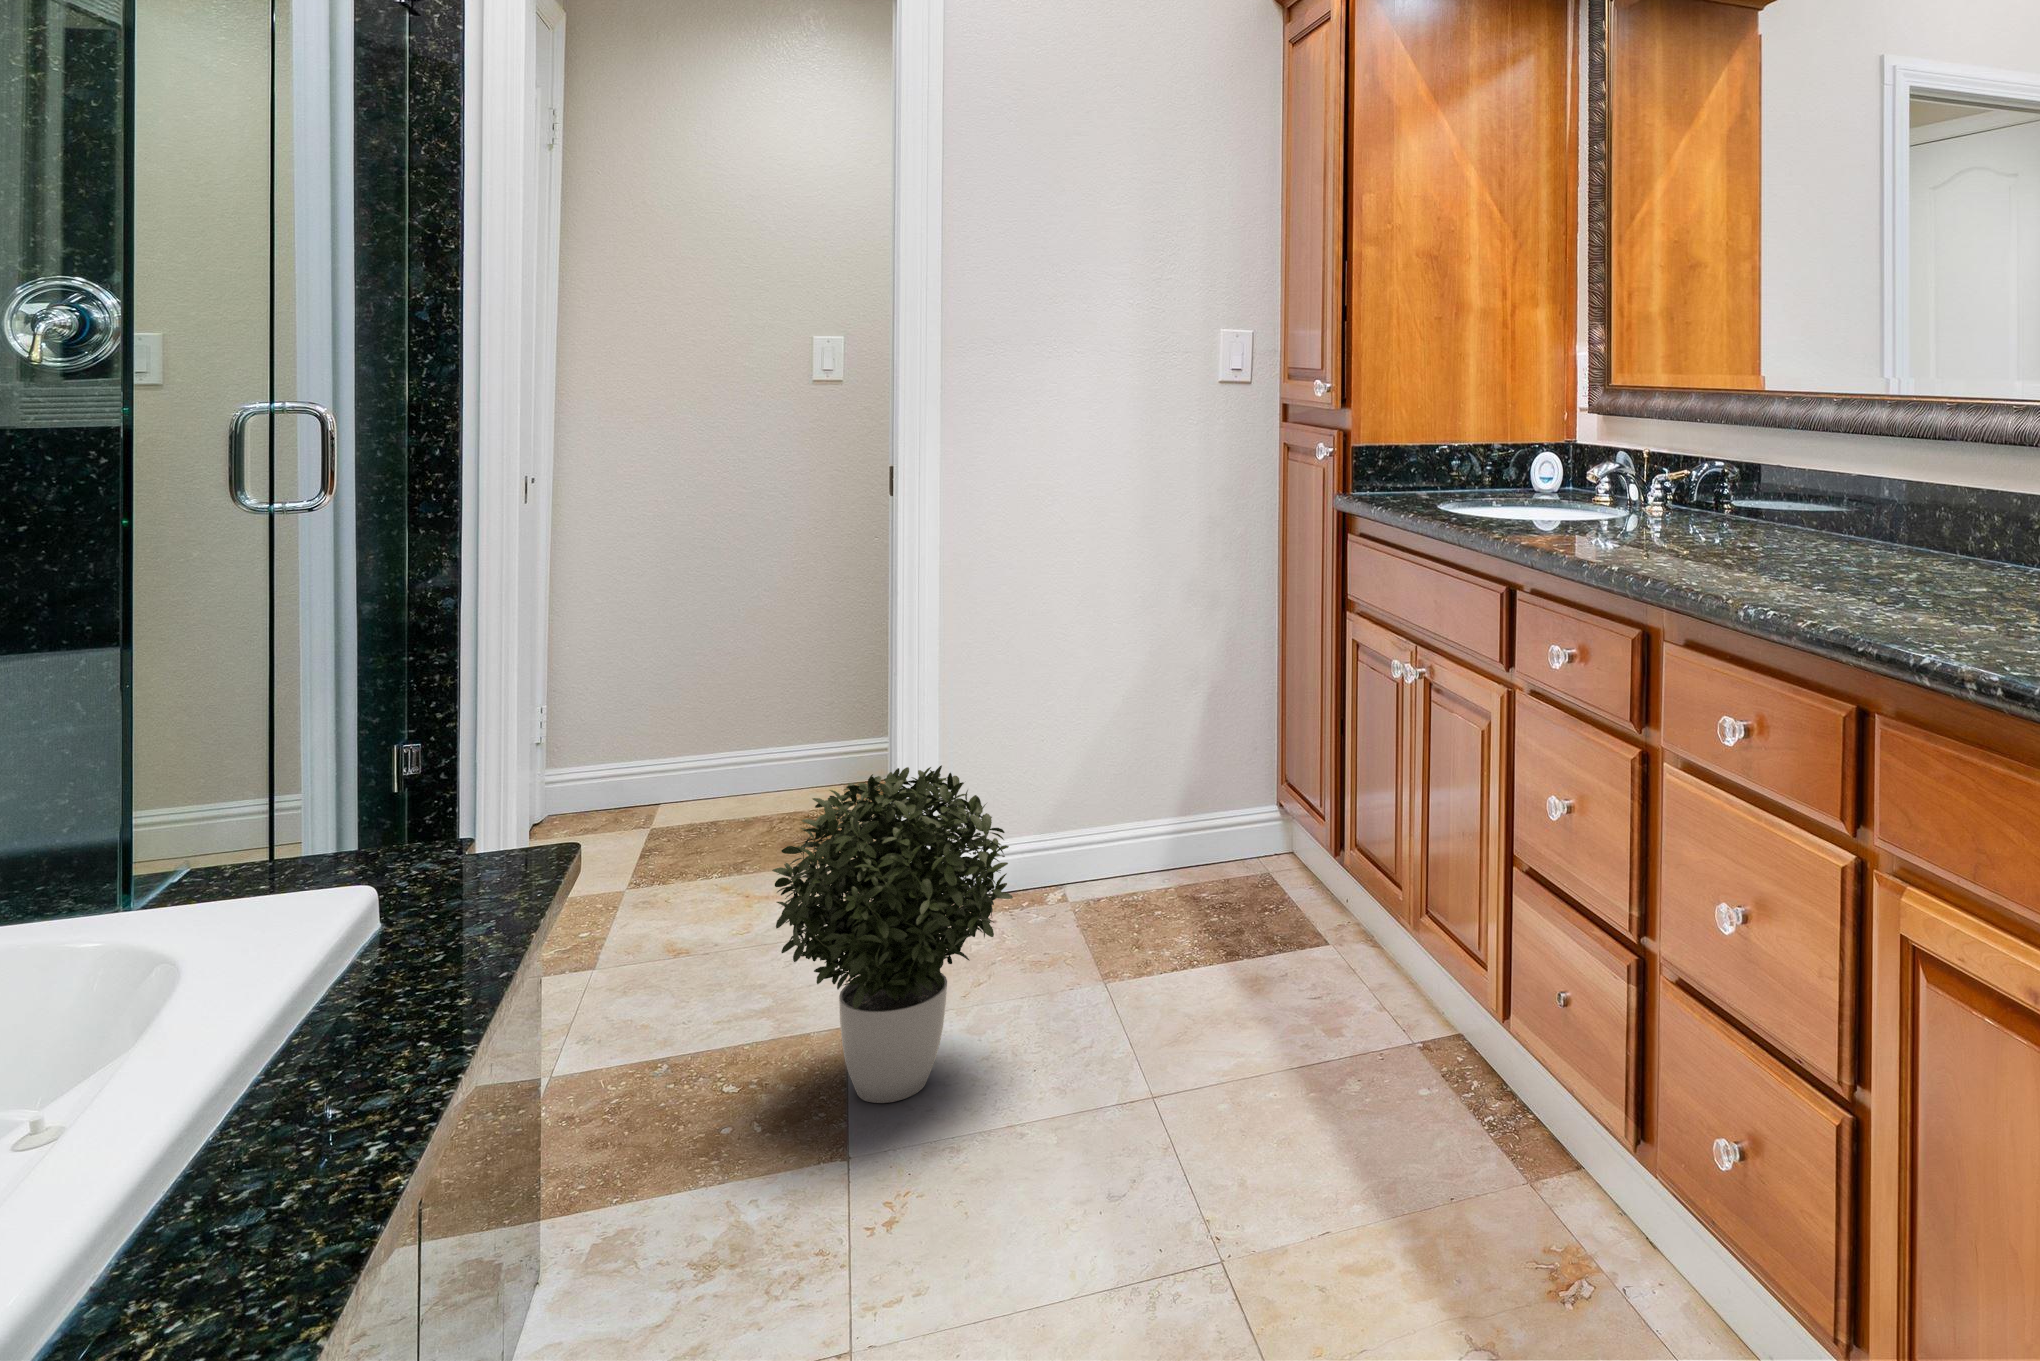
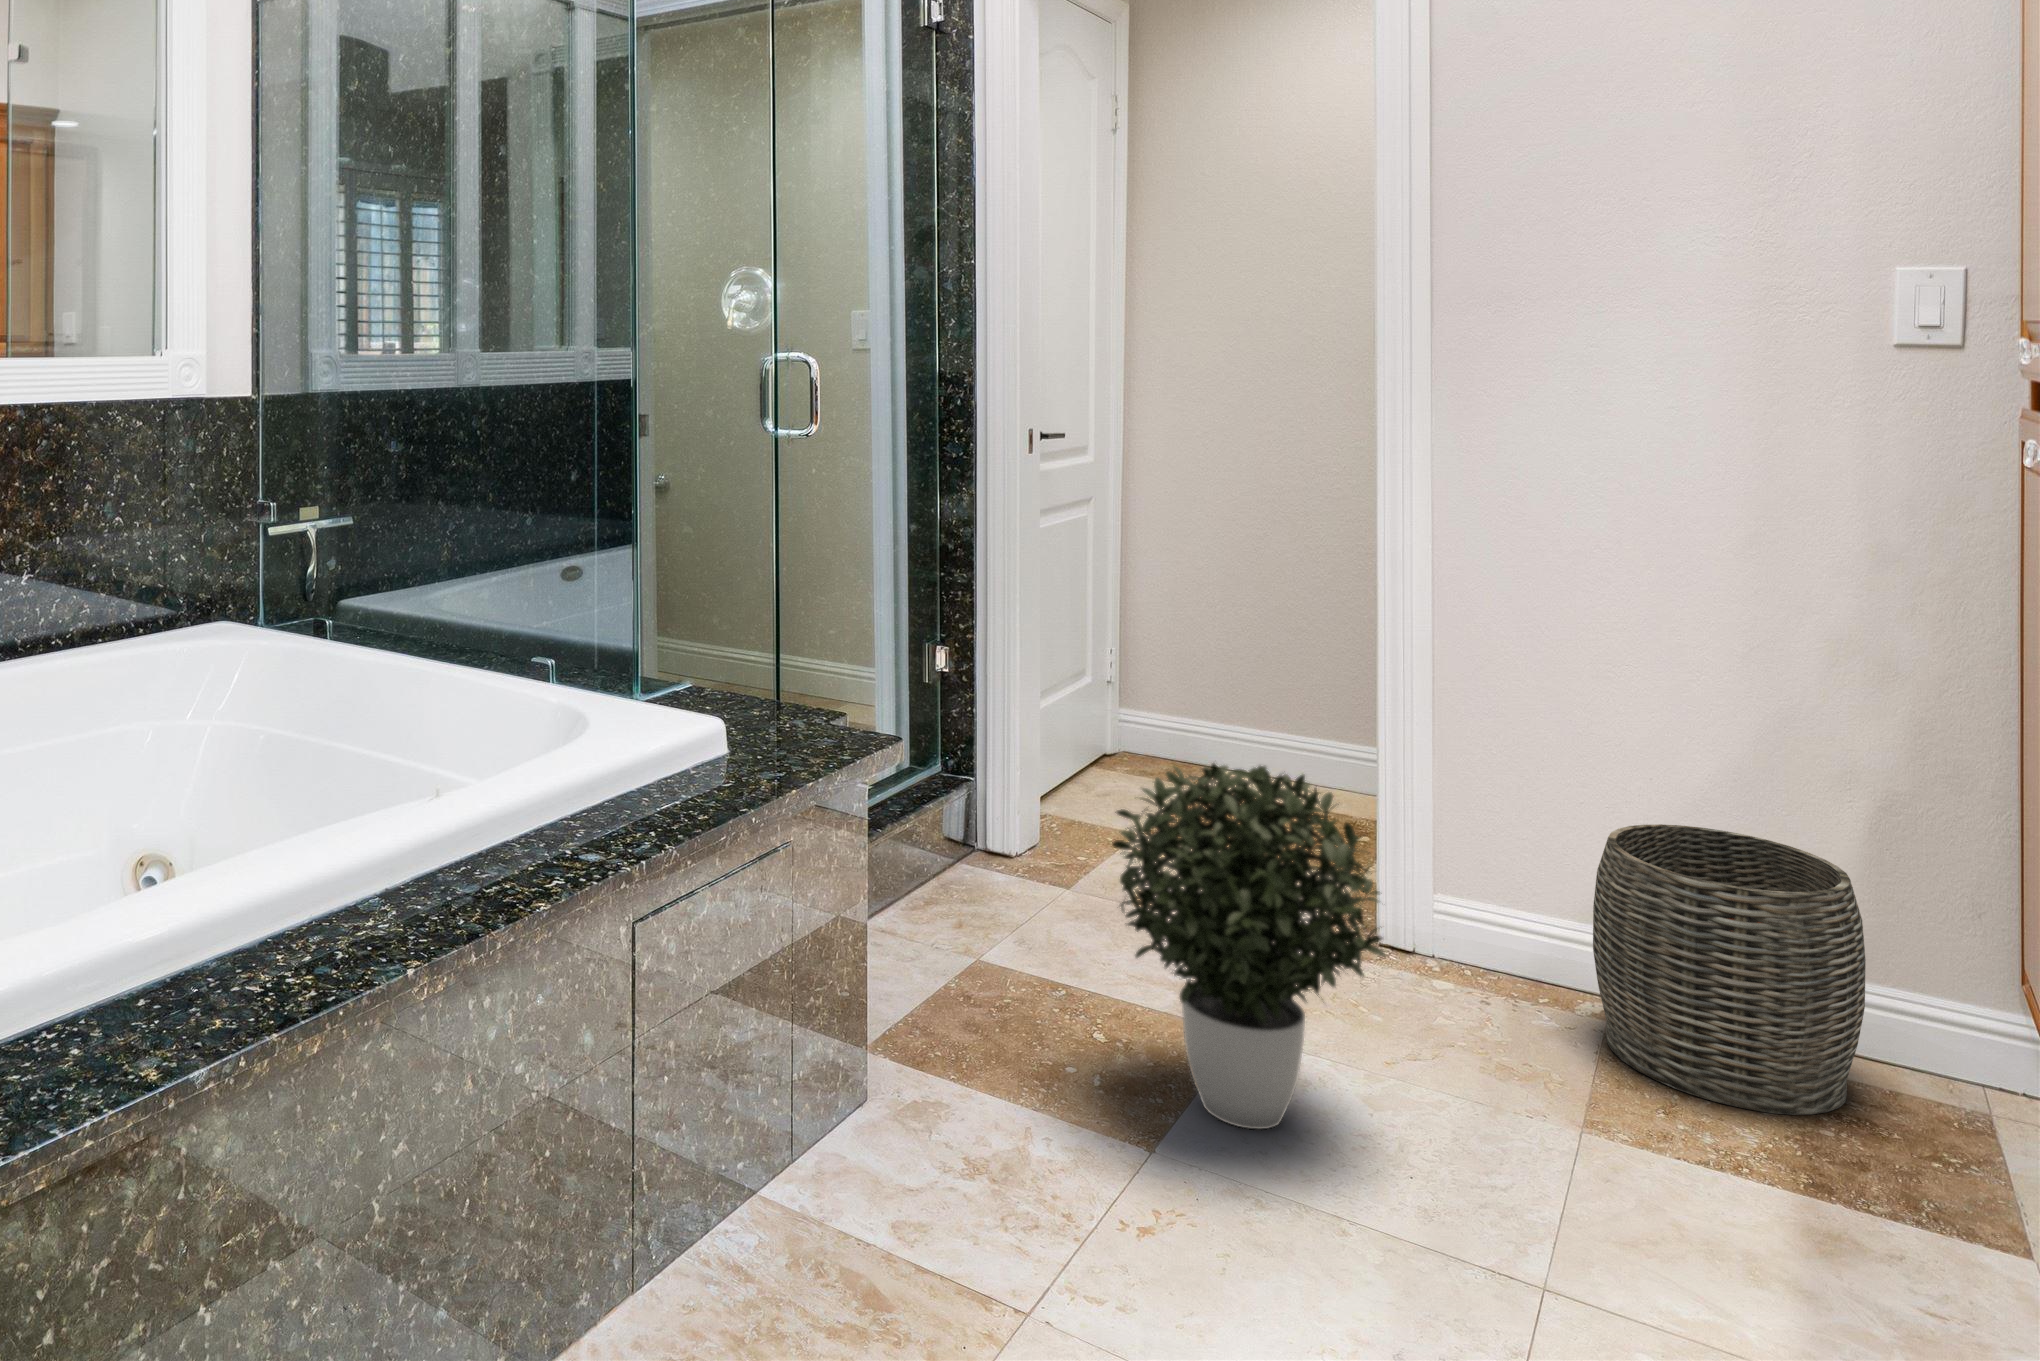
woven basket: none [1068,734,1221,929] -> present [1593,824,1866,1115]

